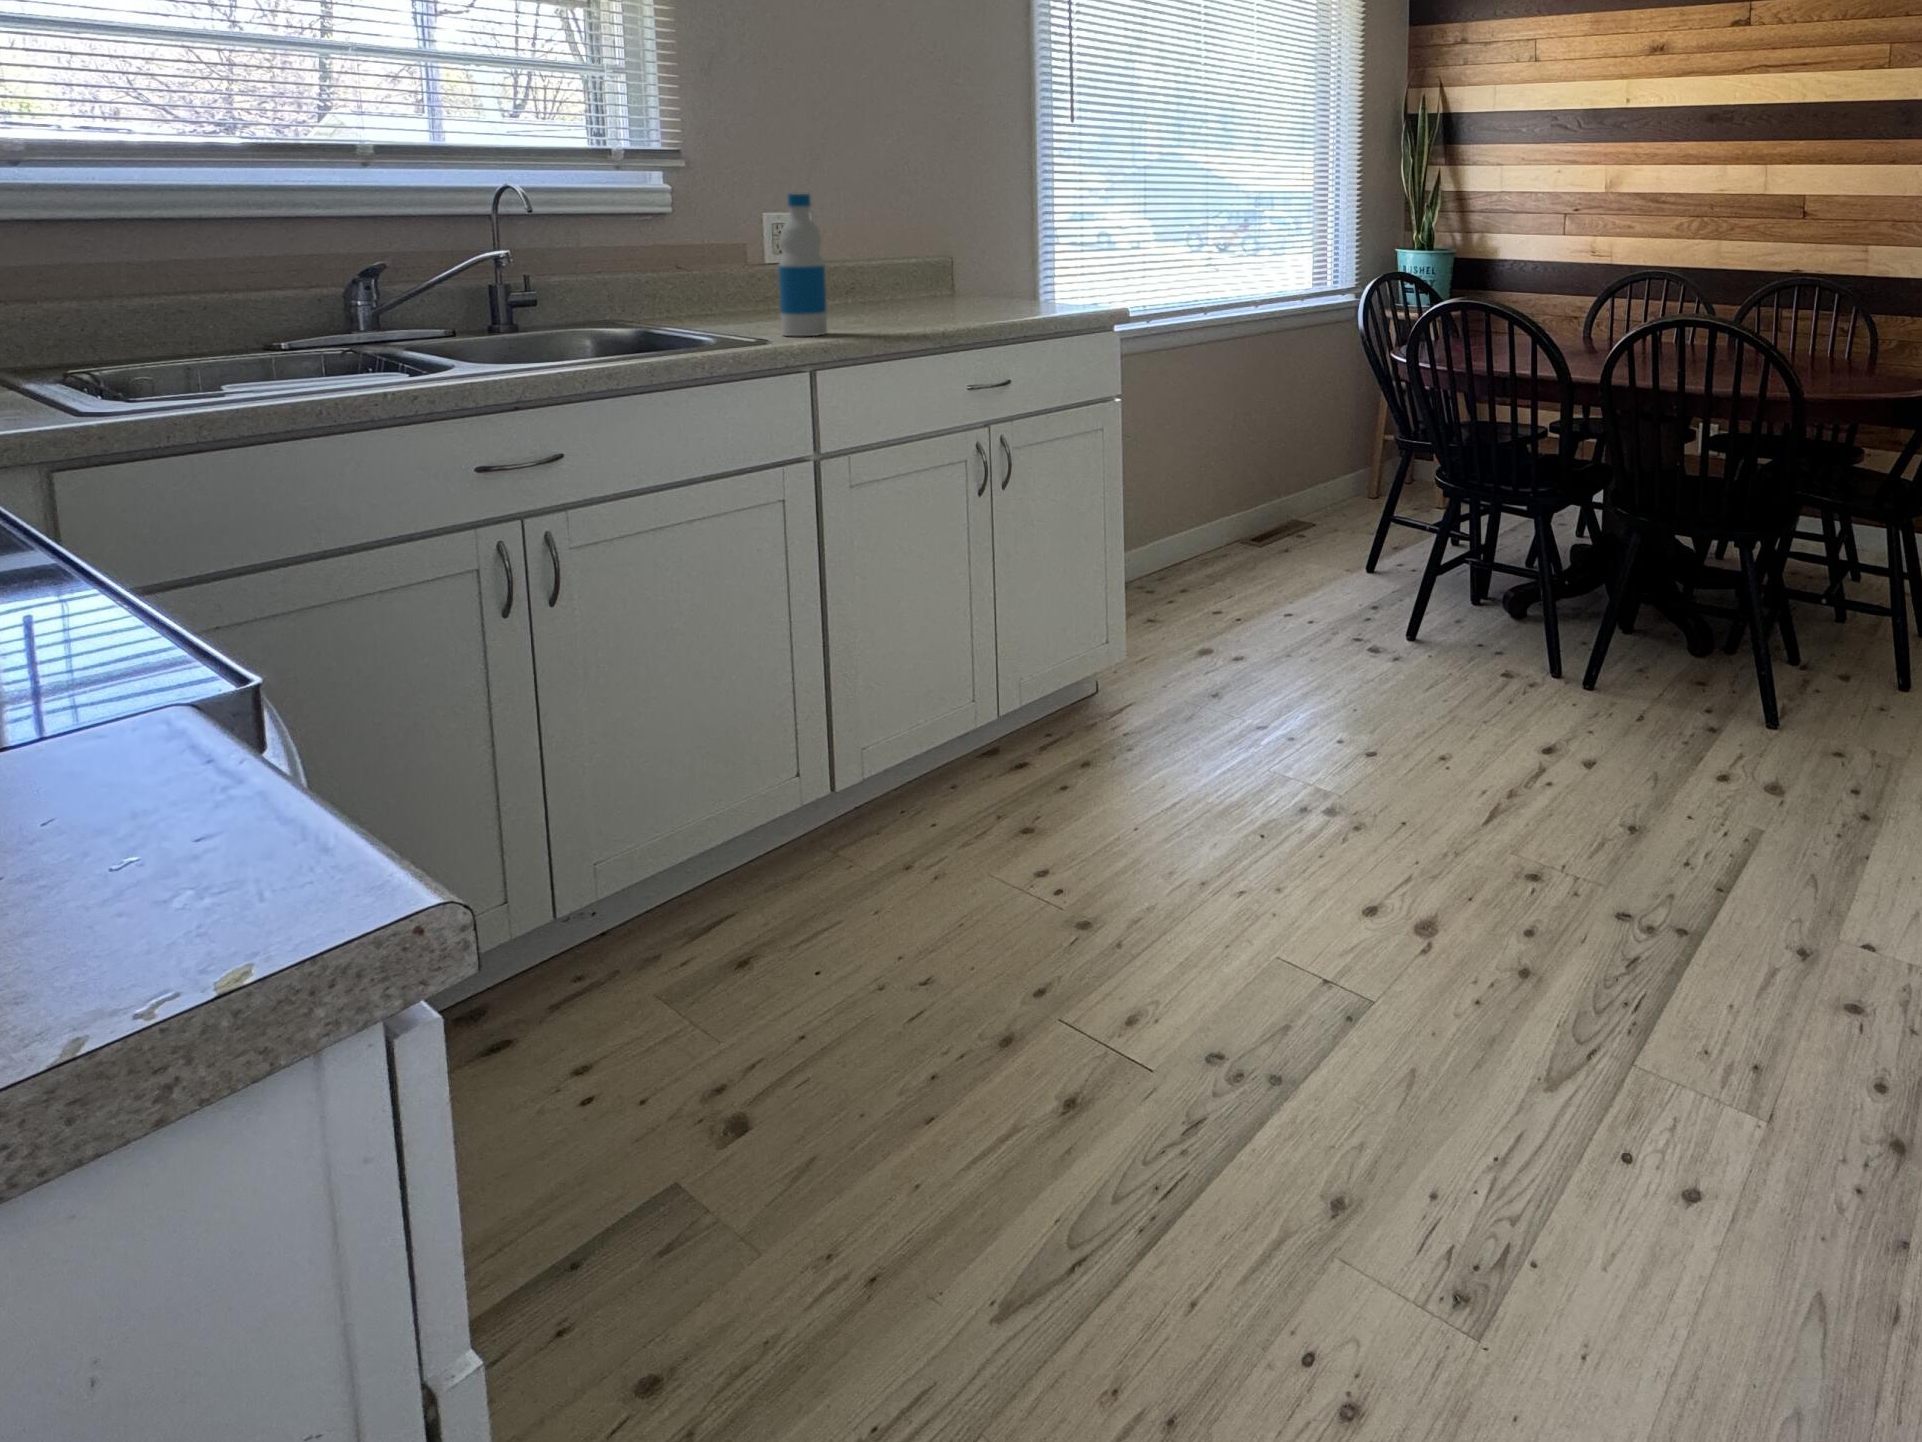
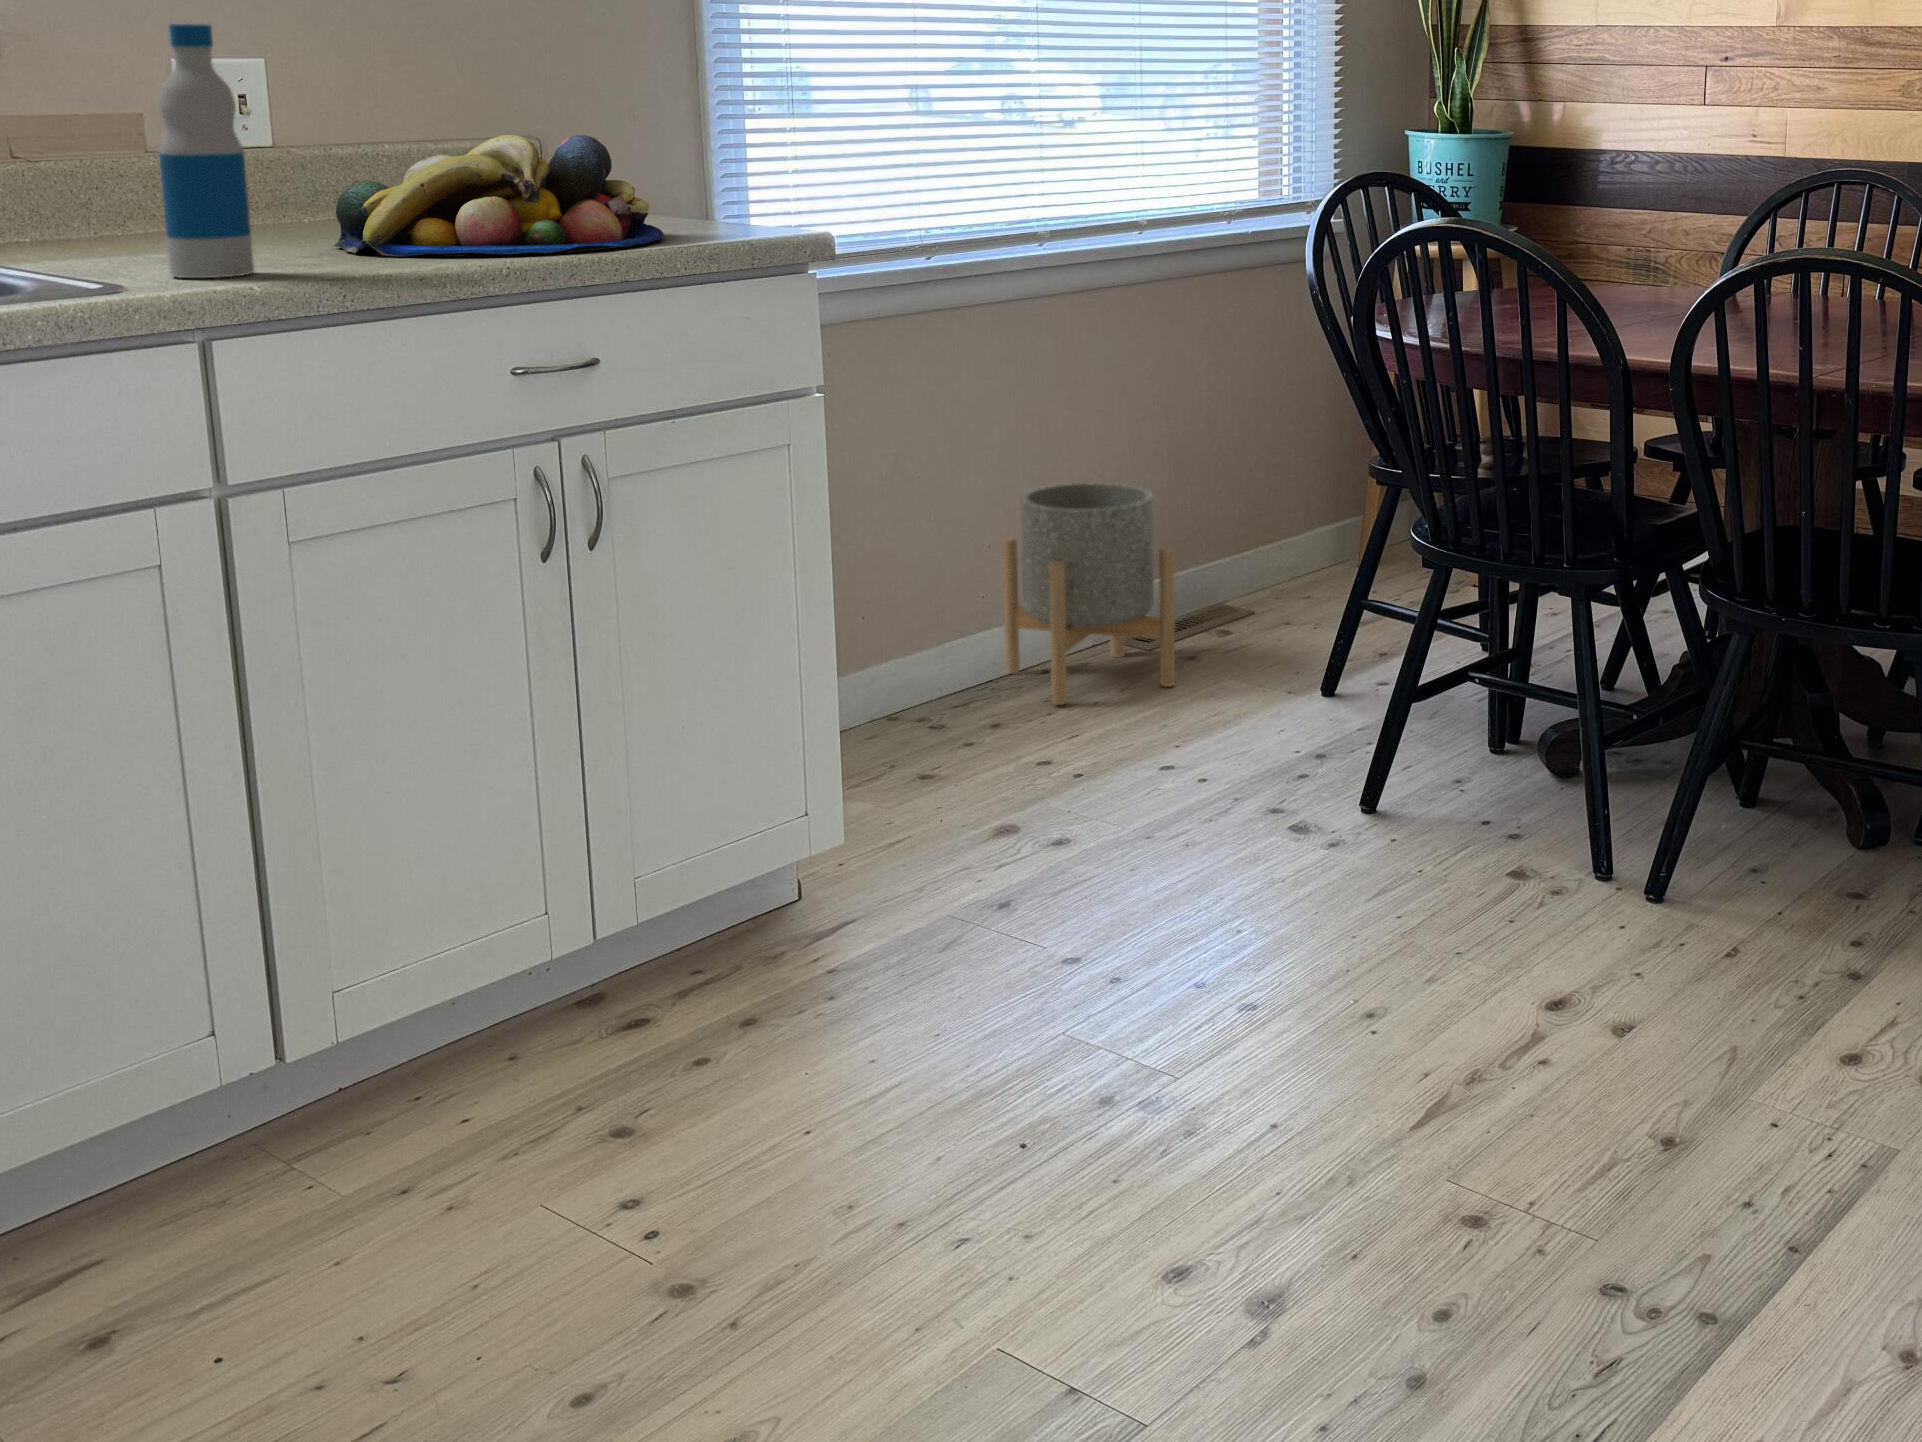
fruit bowl: none [855,256,1037,324] -> present [334,135,664,257]
planter: none [1186,450,1285,577] -> present [1002,482,1175,705]

